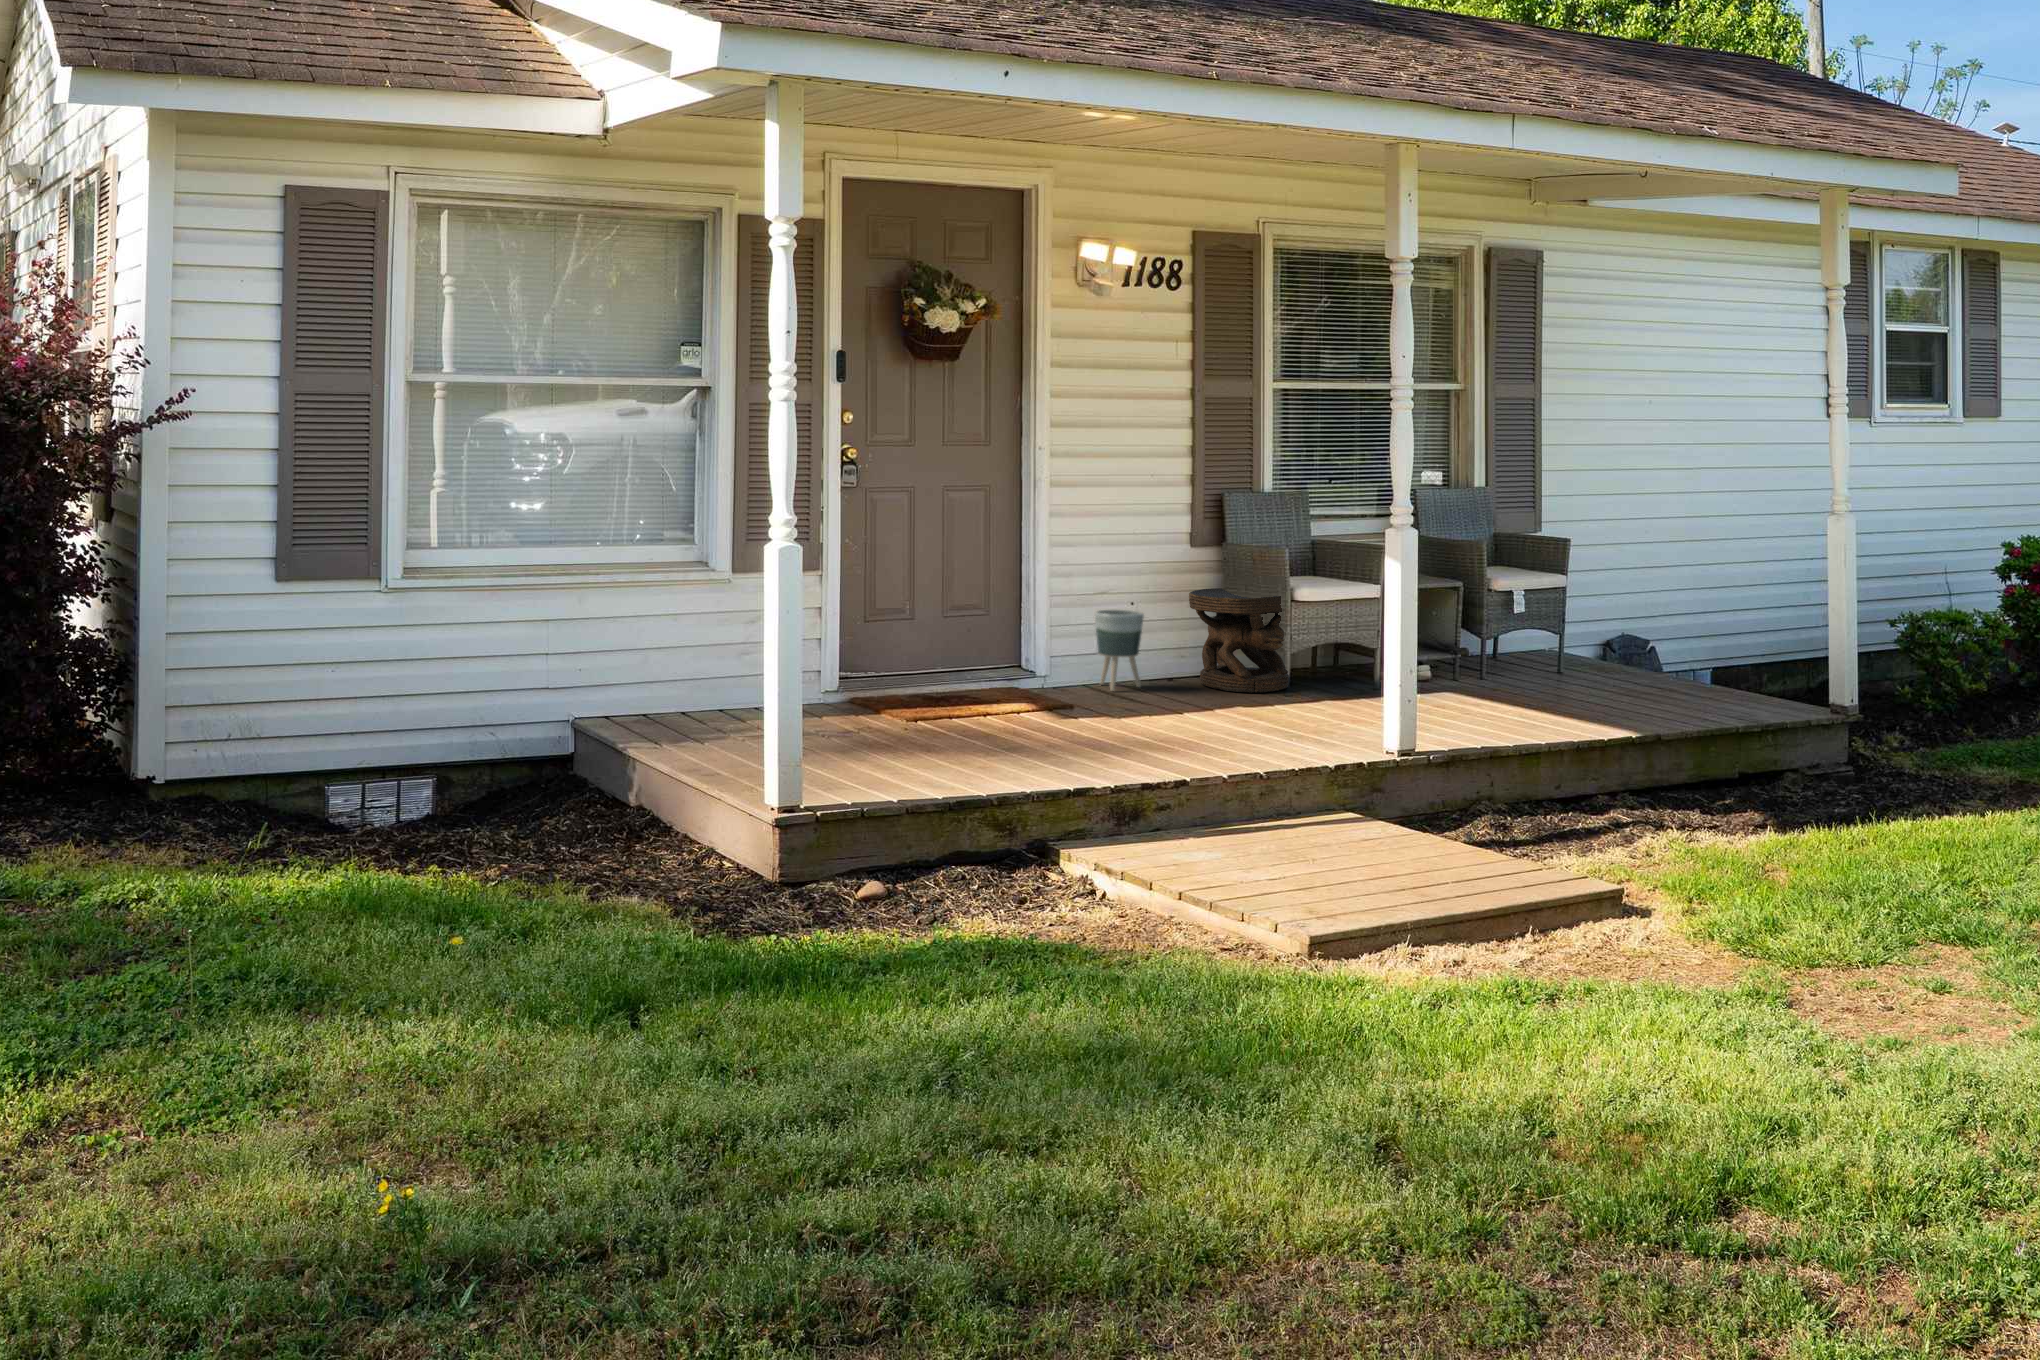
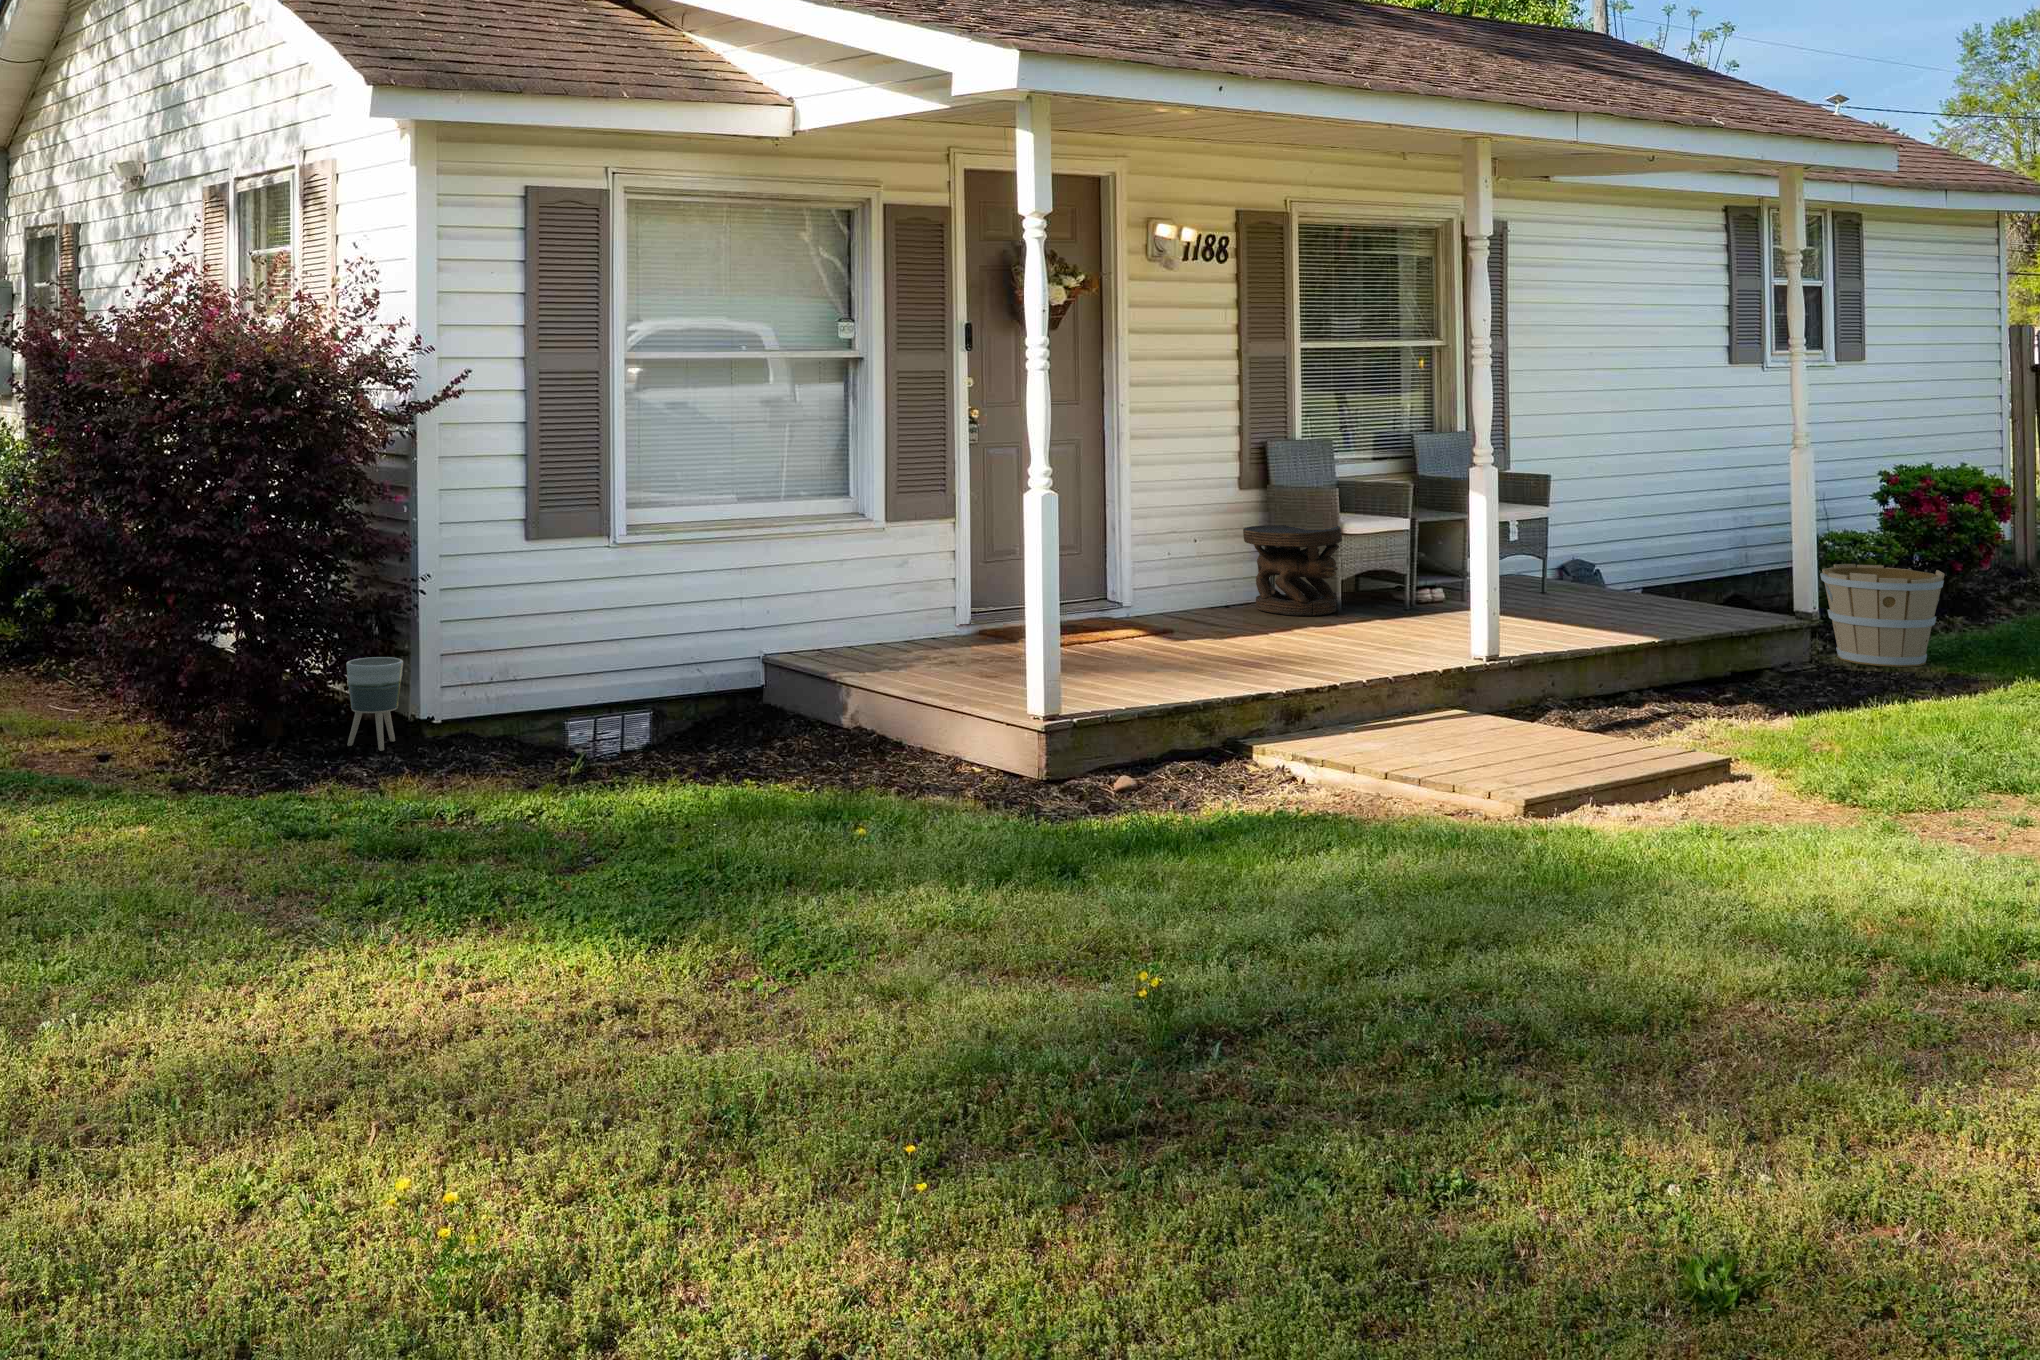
planter: present [1095,610,1144,691] -> present [346,657,403,751]
wooden bucket: none [1858,651,1996,774] -> present [1820,564,1945,667]

